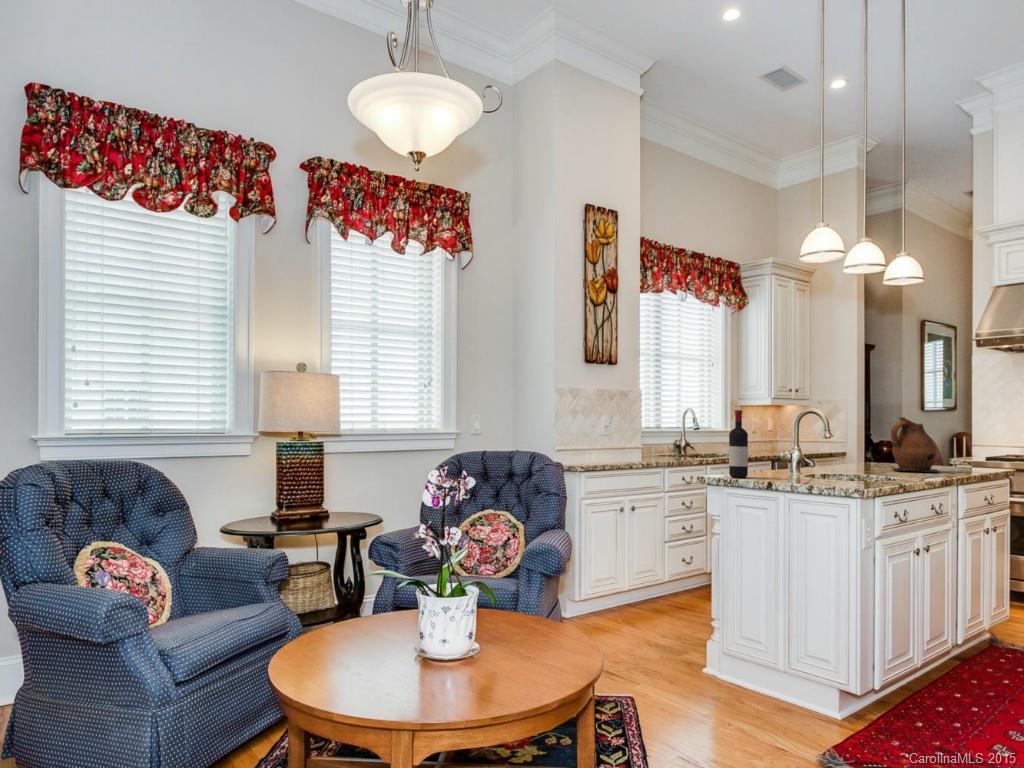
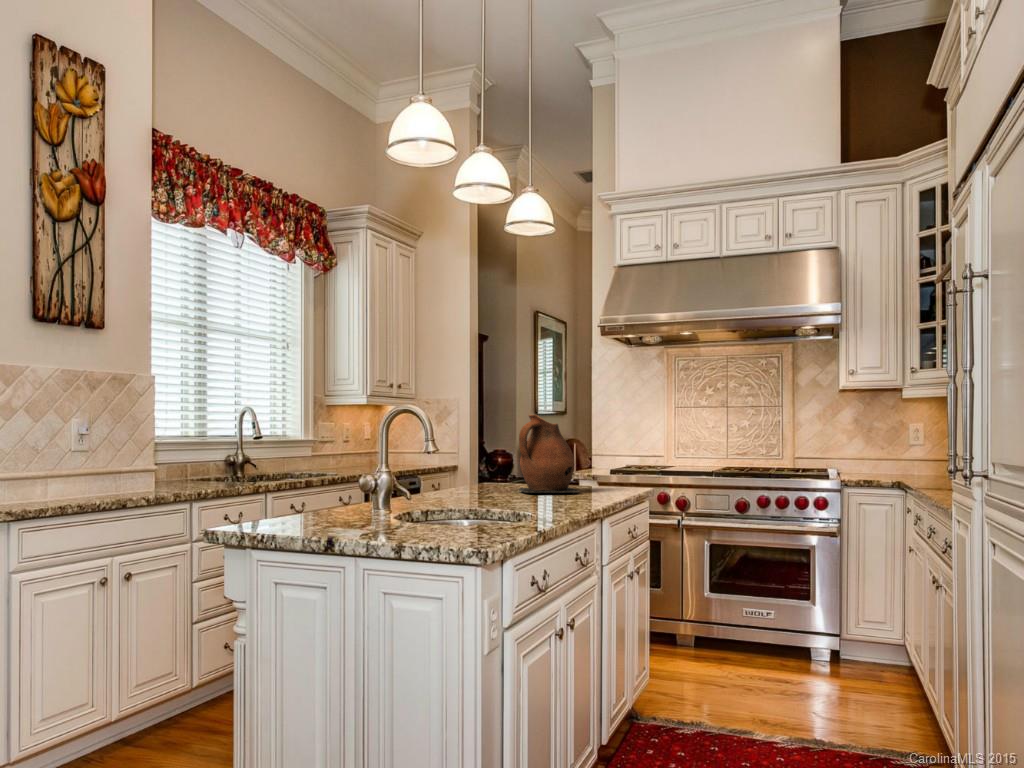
wine bottle: present [729,410,748,478] -> none [257,402,294,532]

